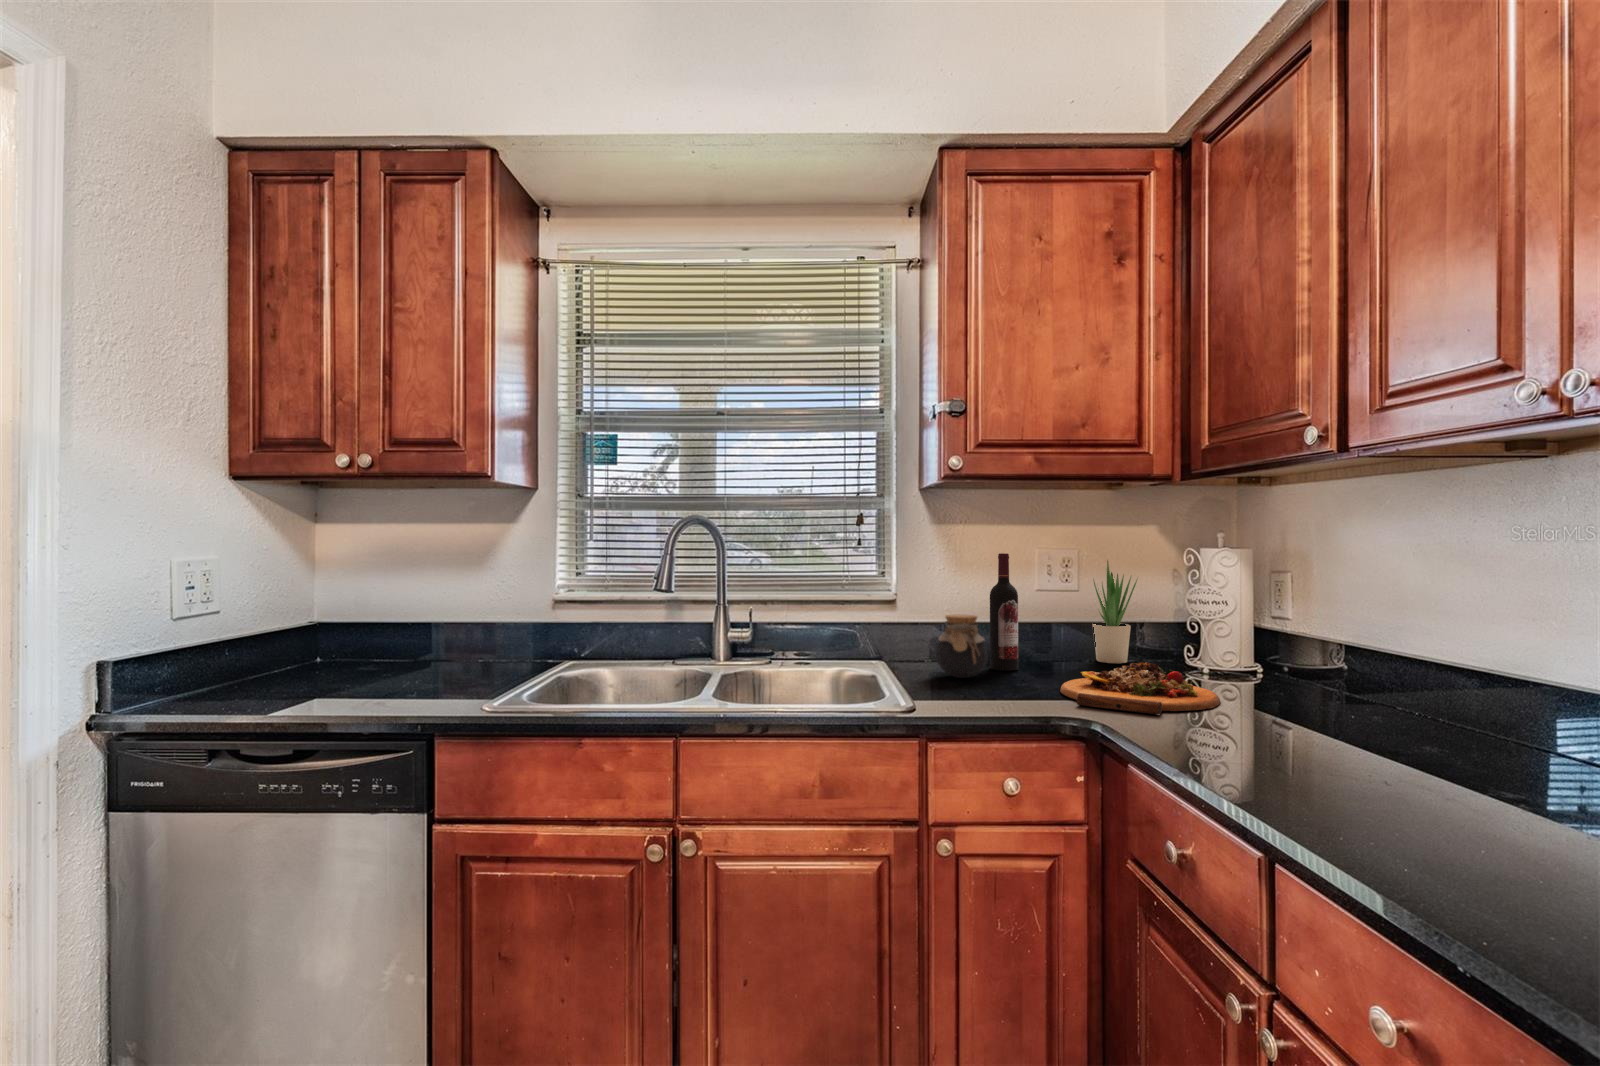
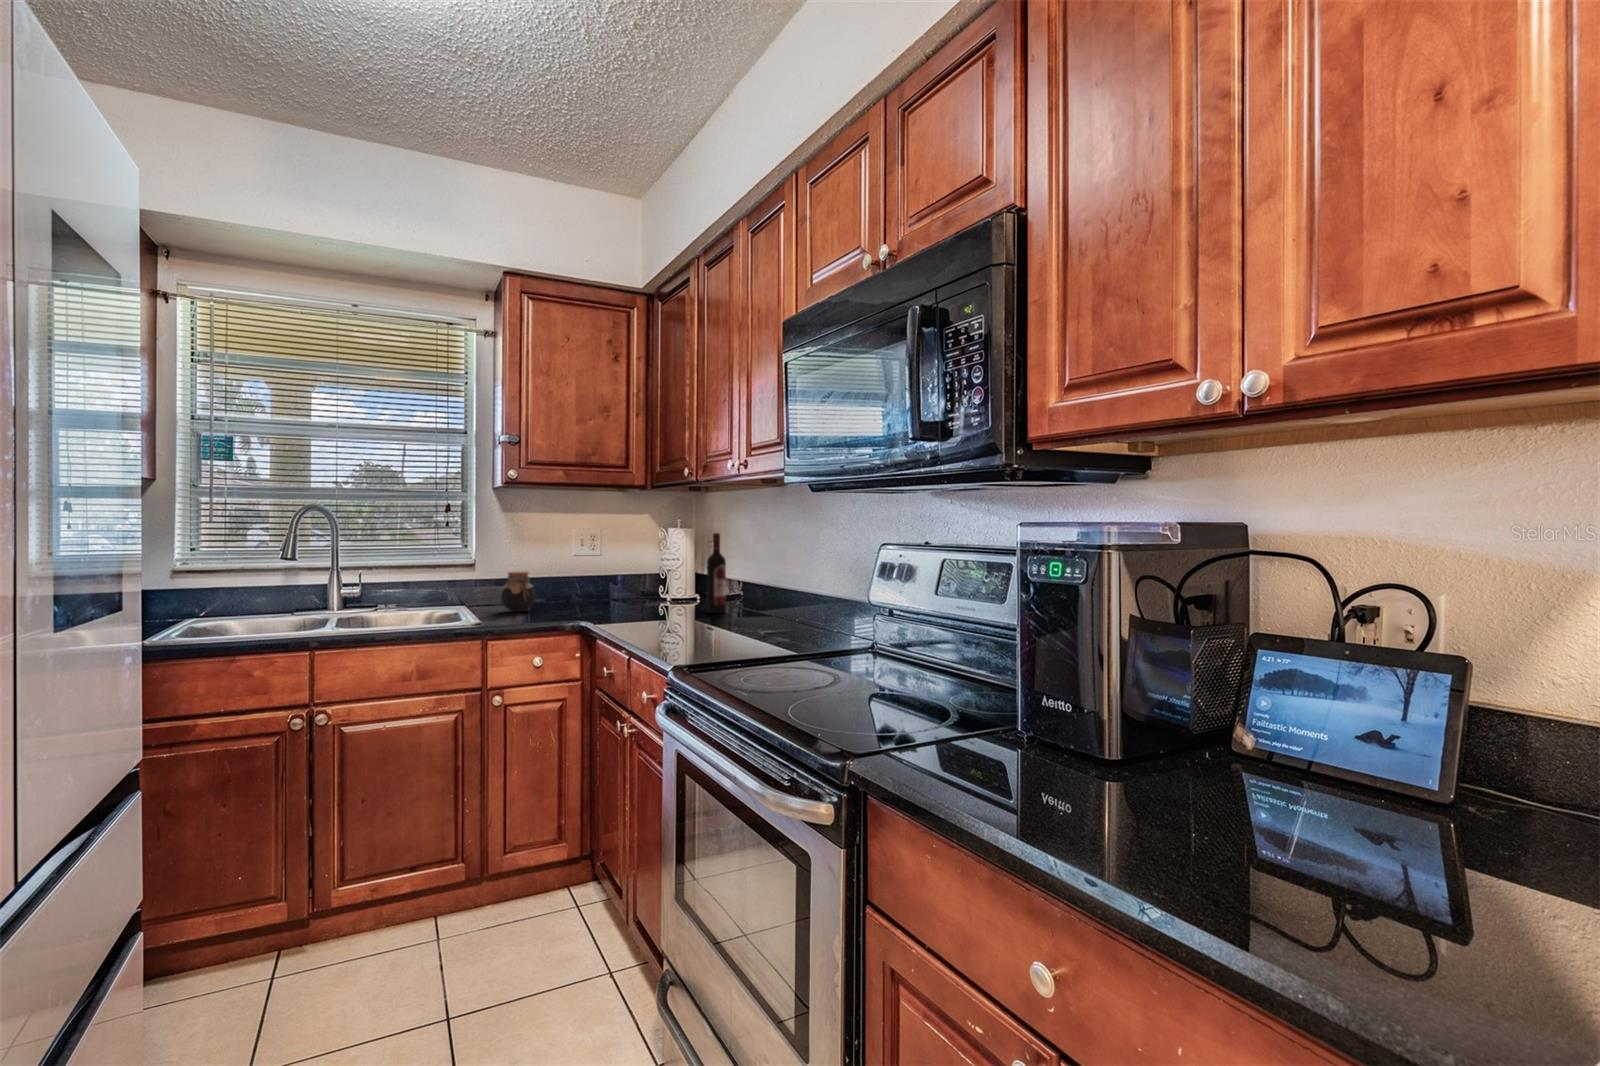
wine bottle: present [990,553,1018,671] -> present [707,533,726,613]
potted plant: present [1092,560,1137,663] -> none [610,536,637,601]
cutting board: present [1060,662,1220,715] -> none [577,593,662,618]

